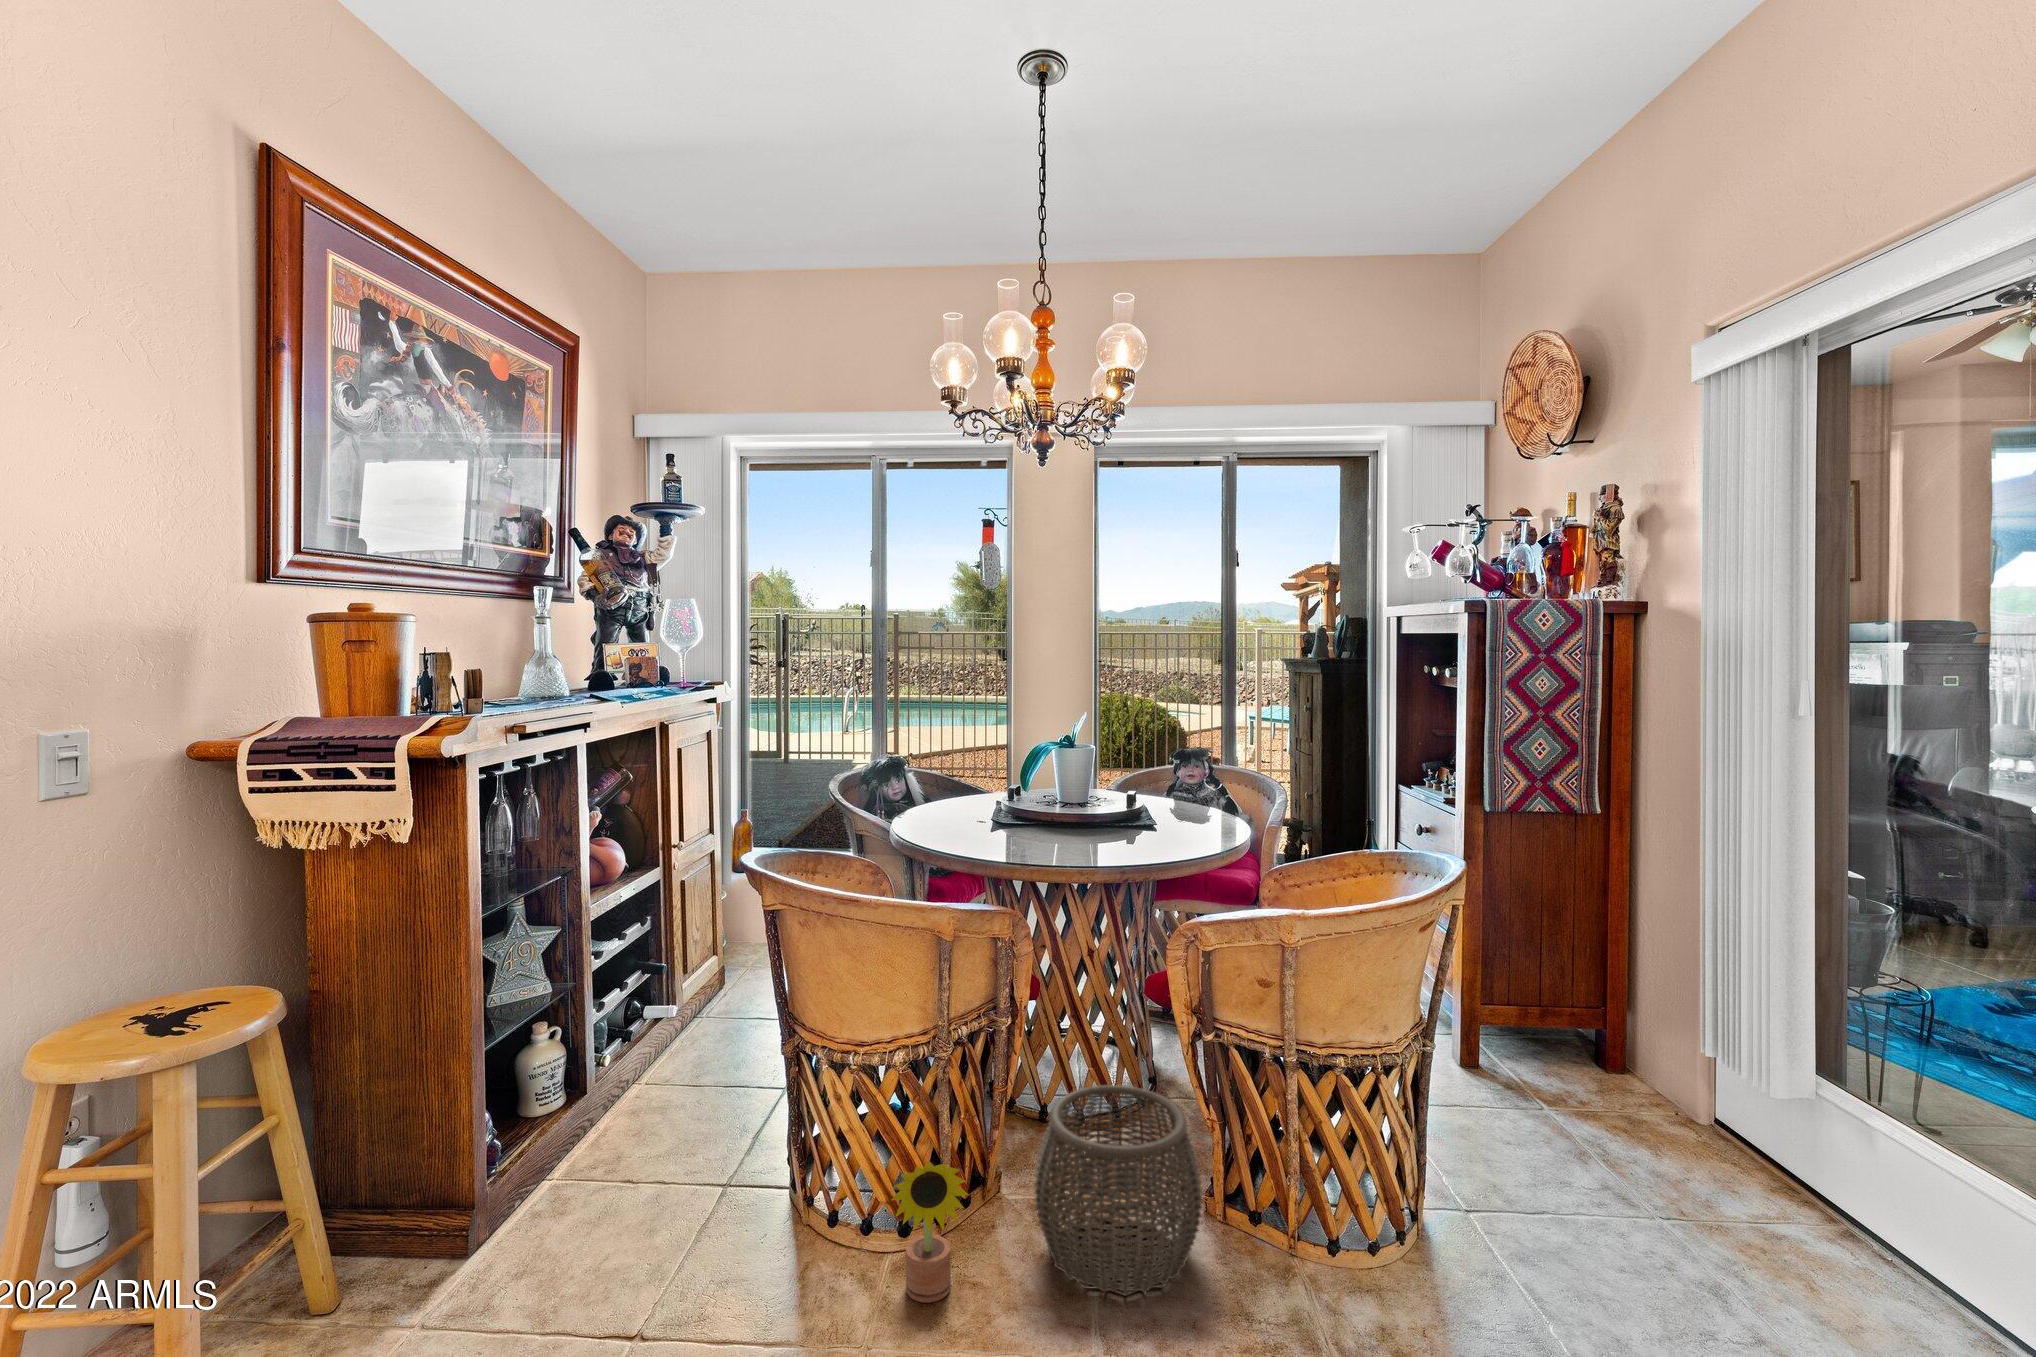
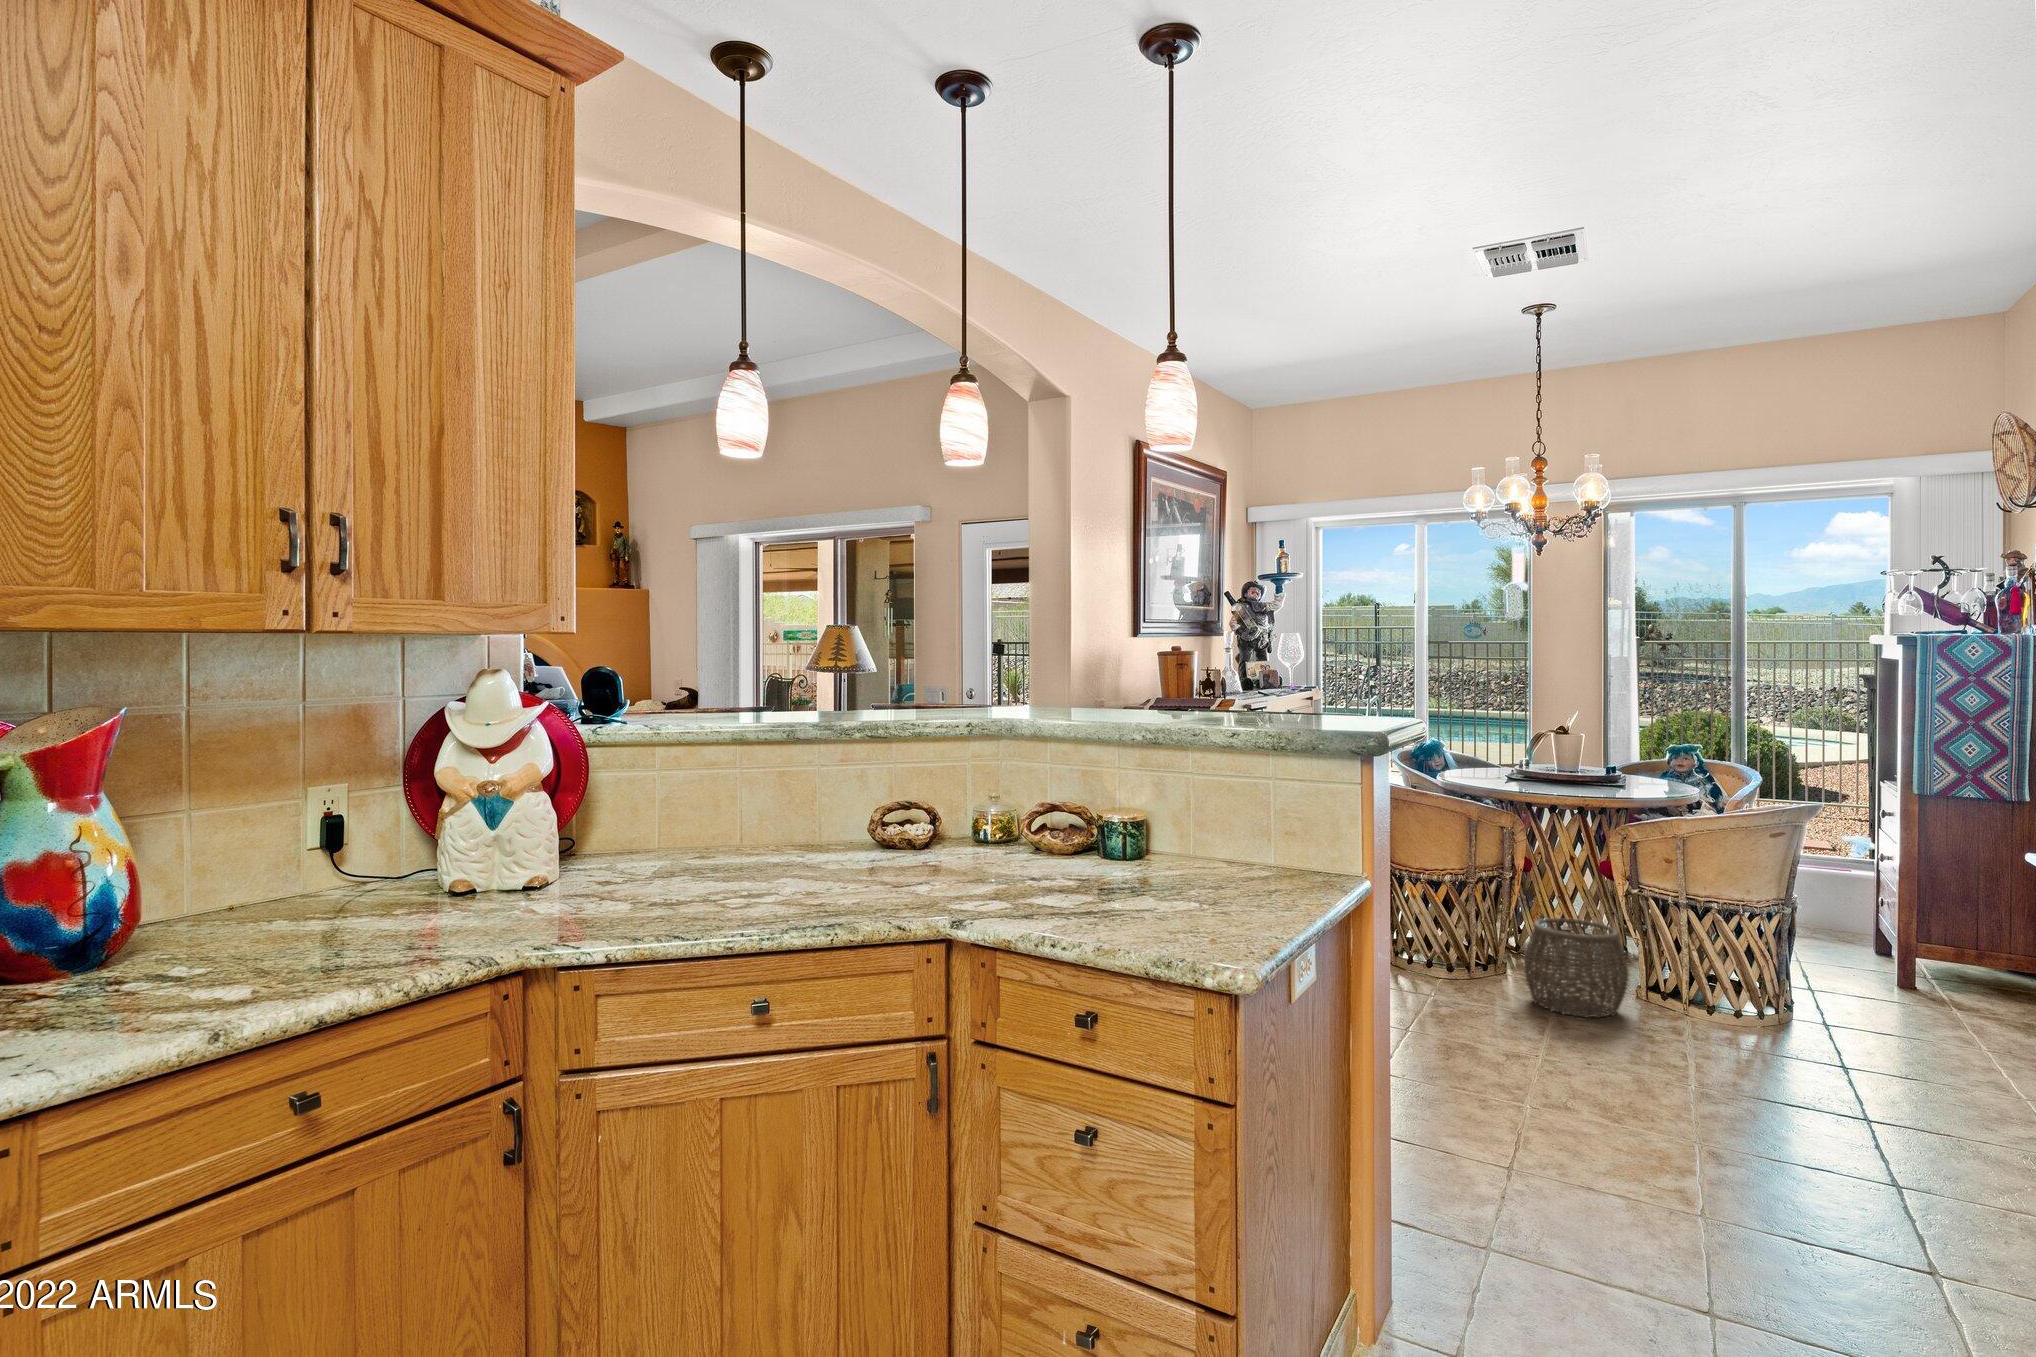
decorative plant: present [891,1161,969,1302] -> none [1440,924,1483,1002]

